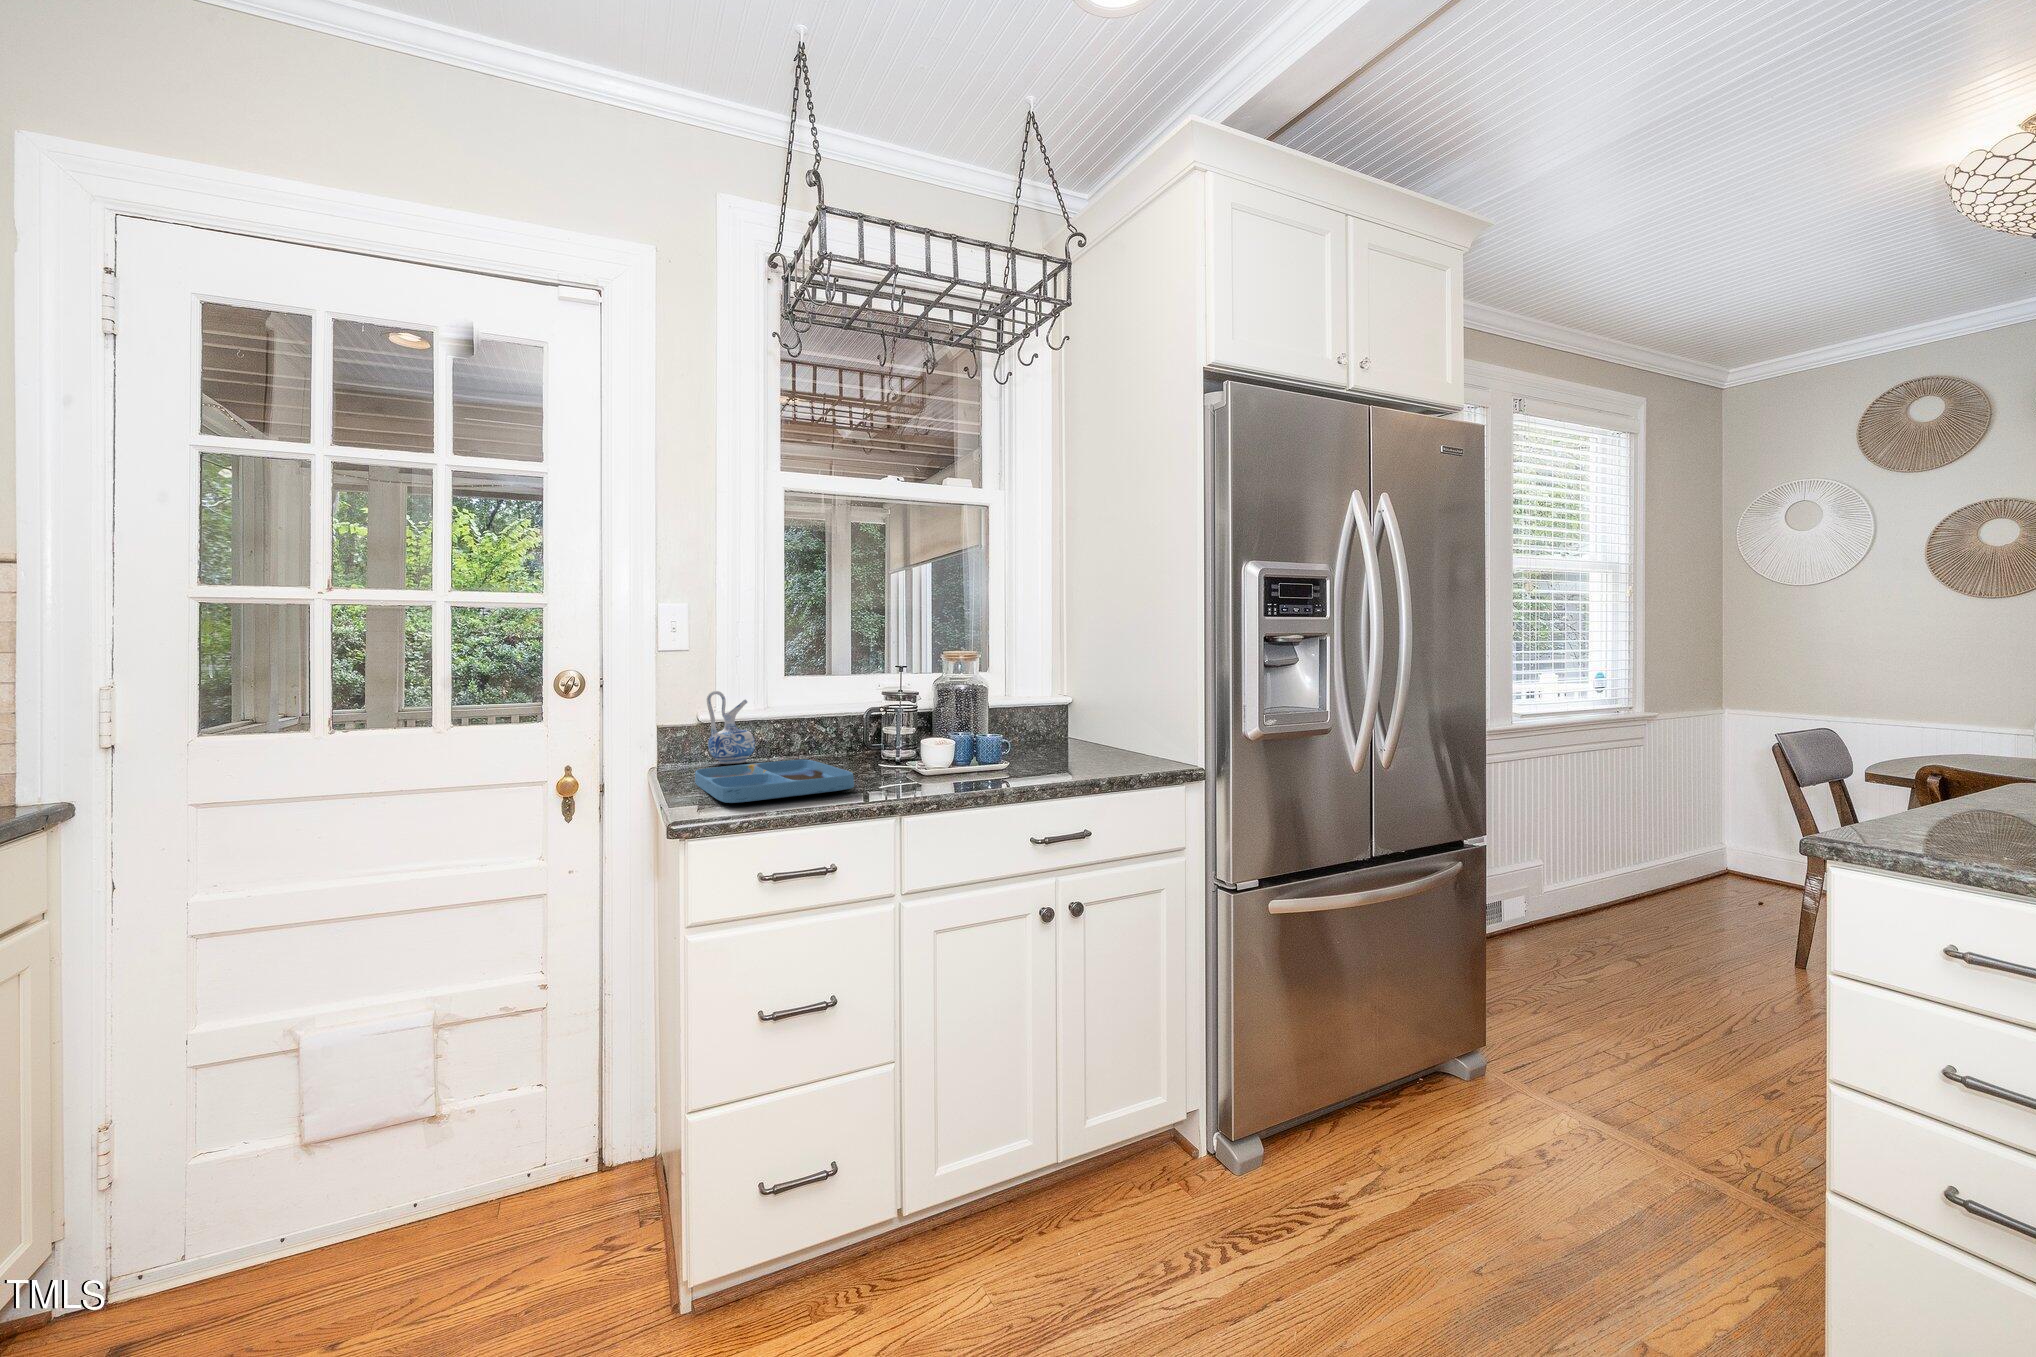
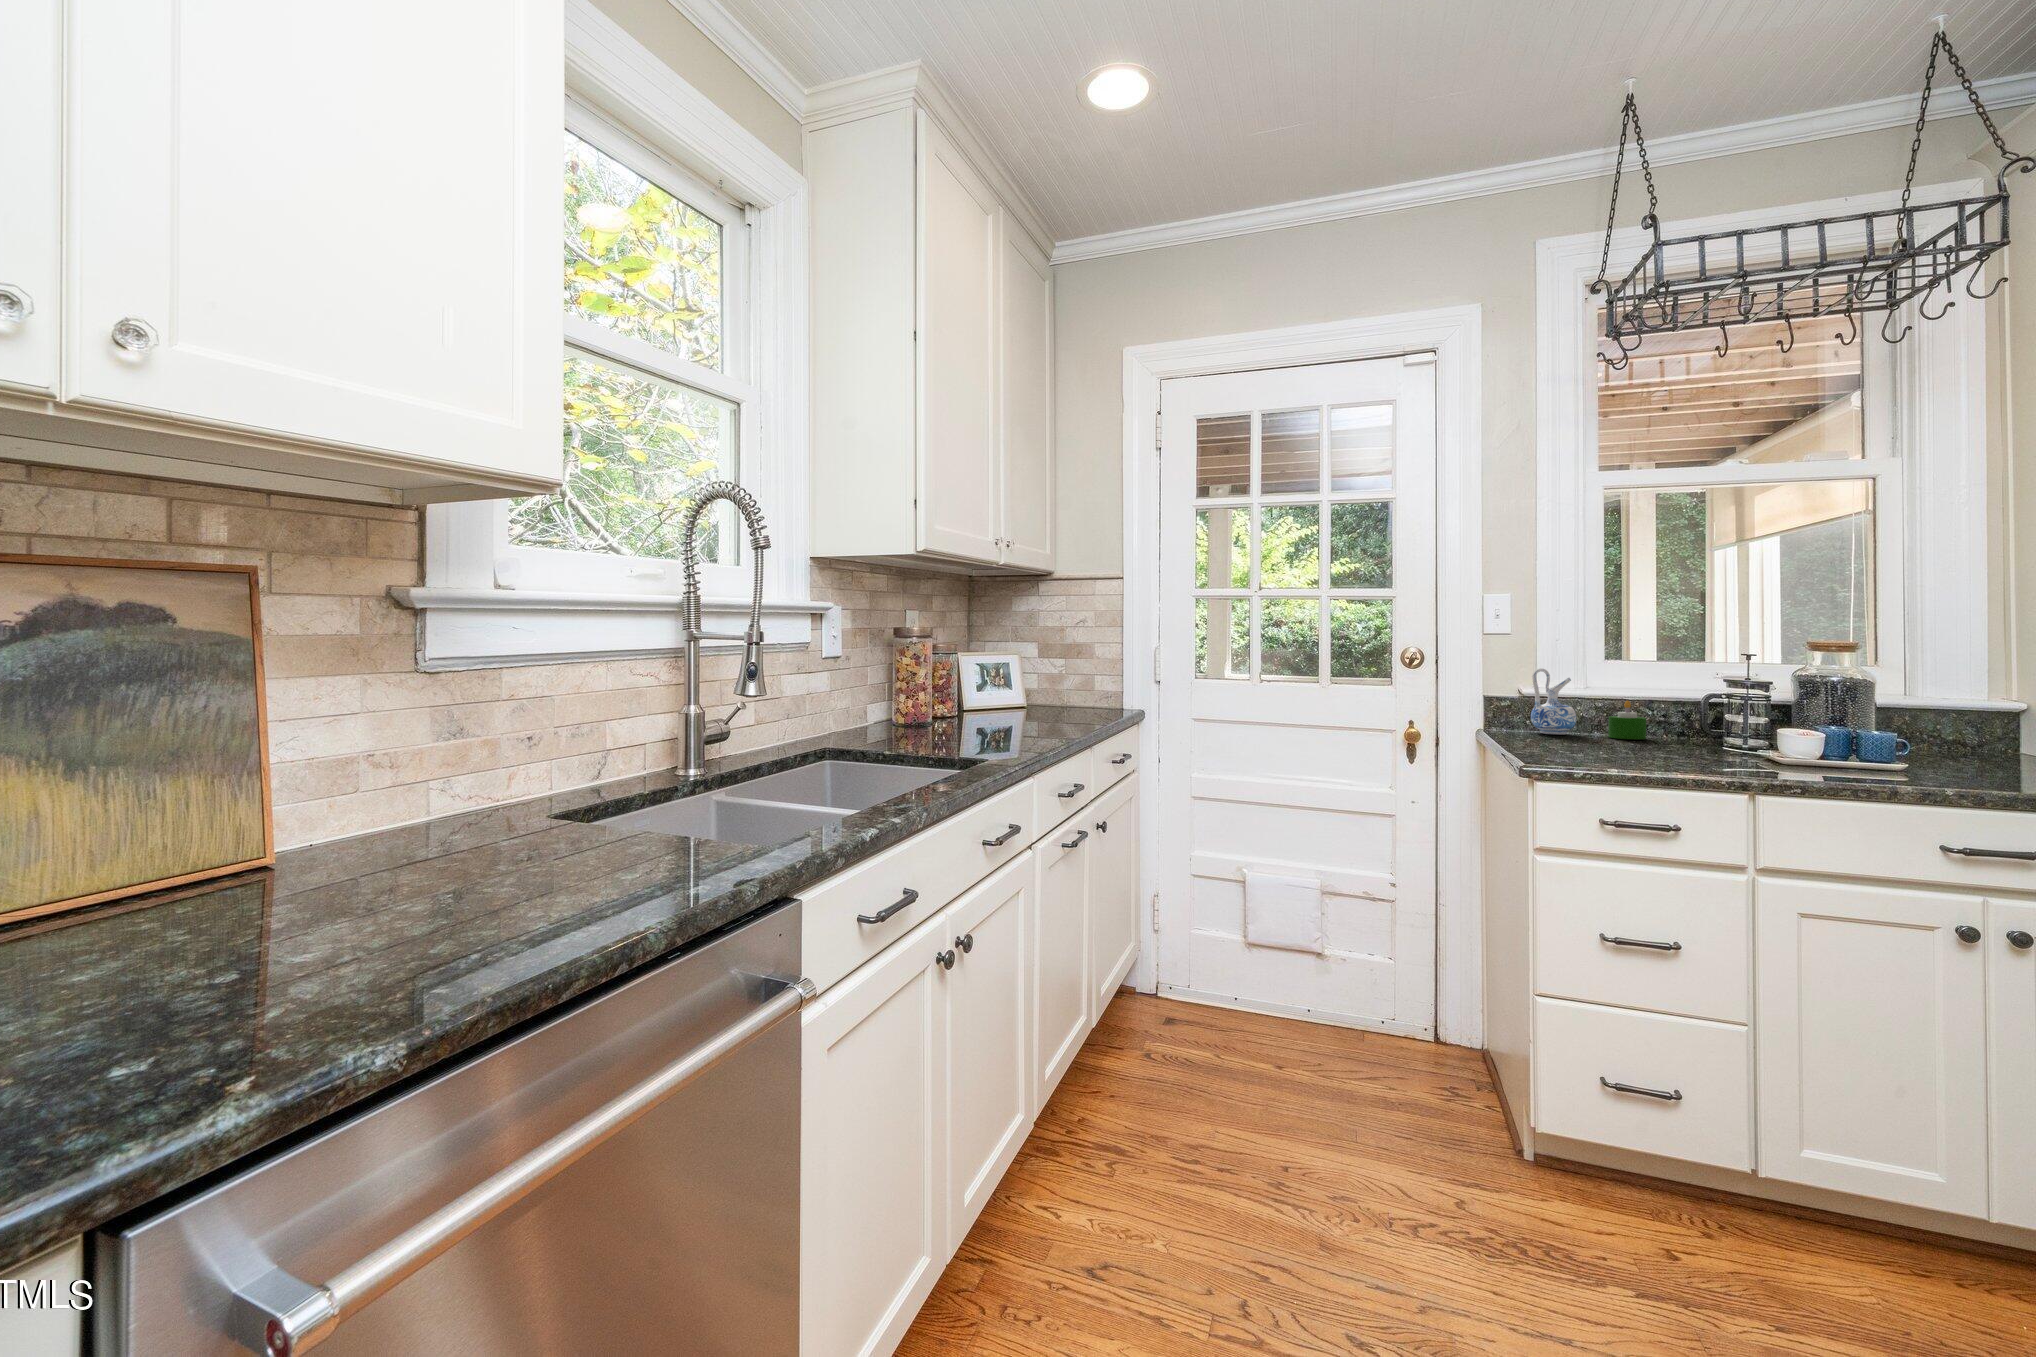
candle: none [786,720,820,761] -> present [1608,701,1646,739]
tray: present [695,759,854,803] -> none [1529,734,1700,764]

